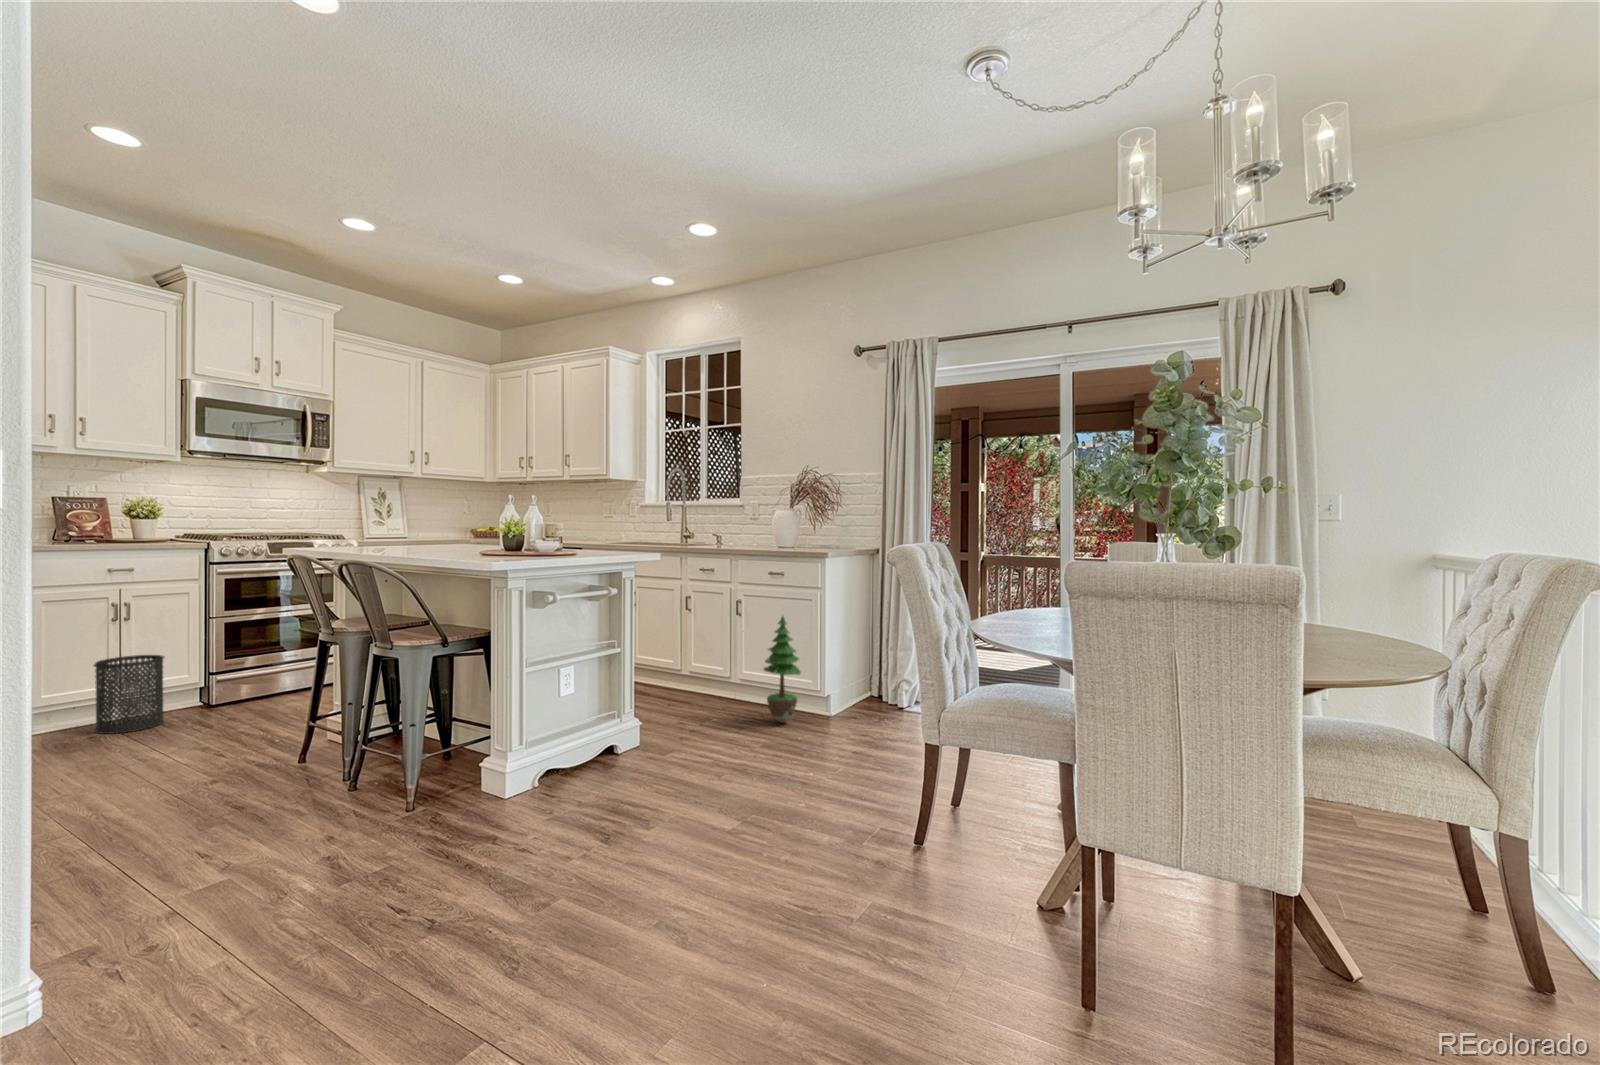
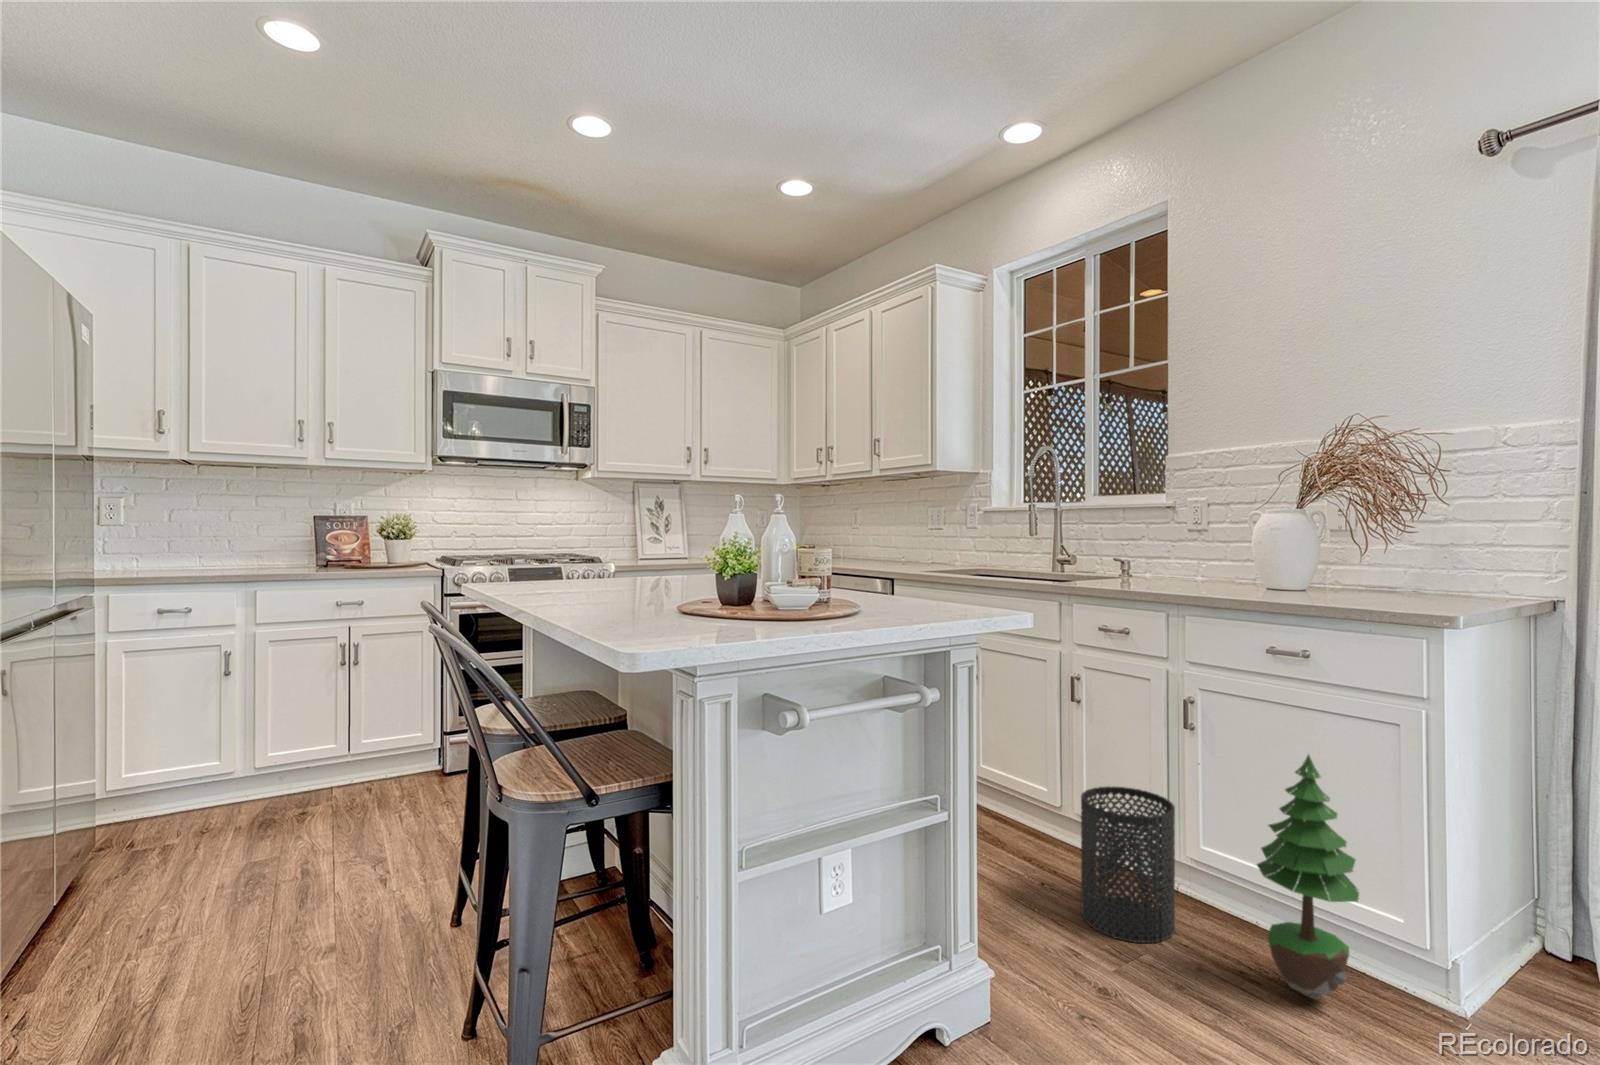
trash can: present [94,655,164,734] -> present [1081,787,1175,943]

